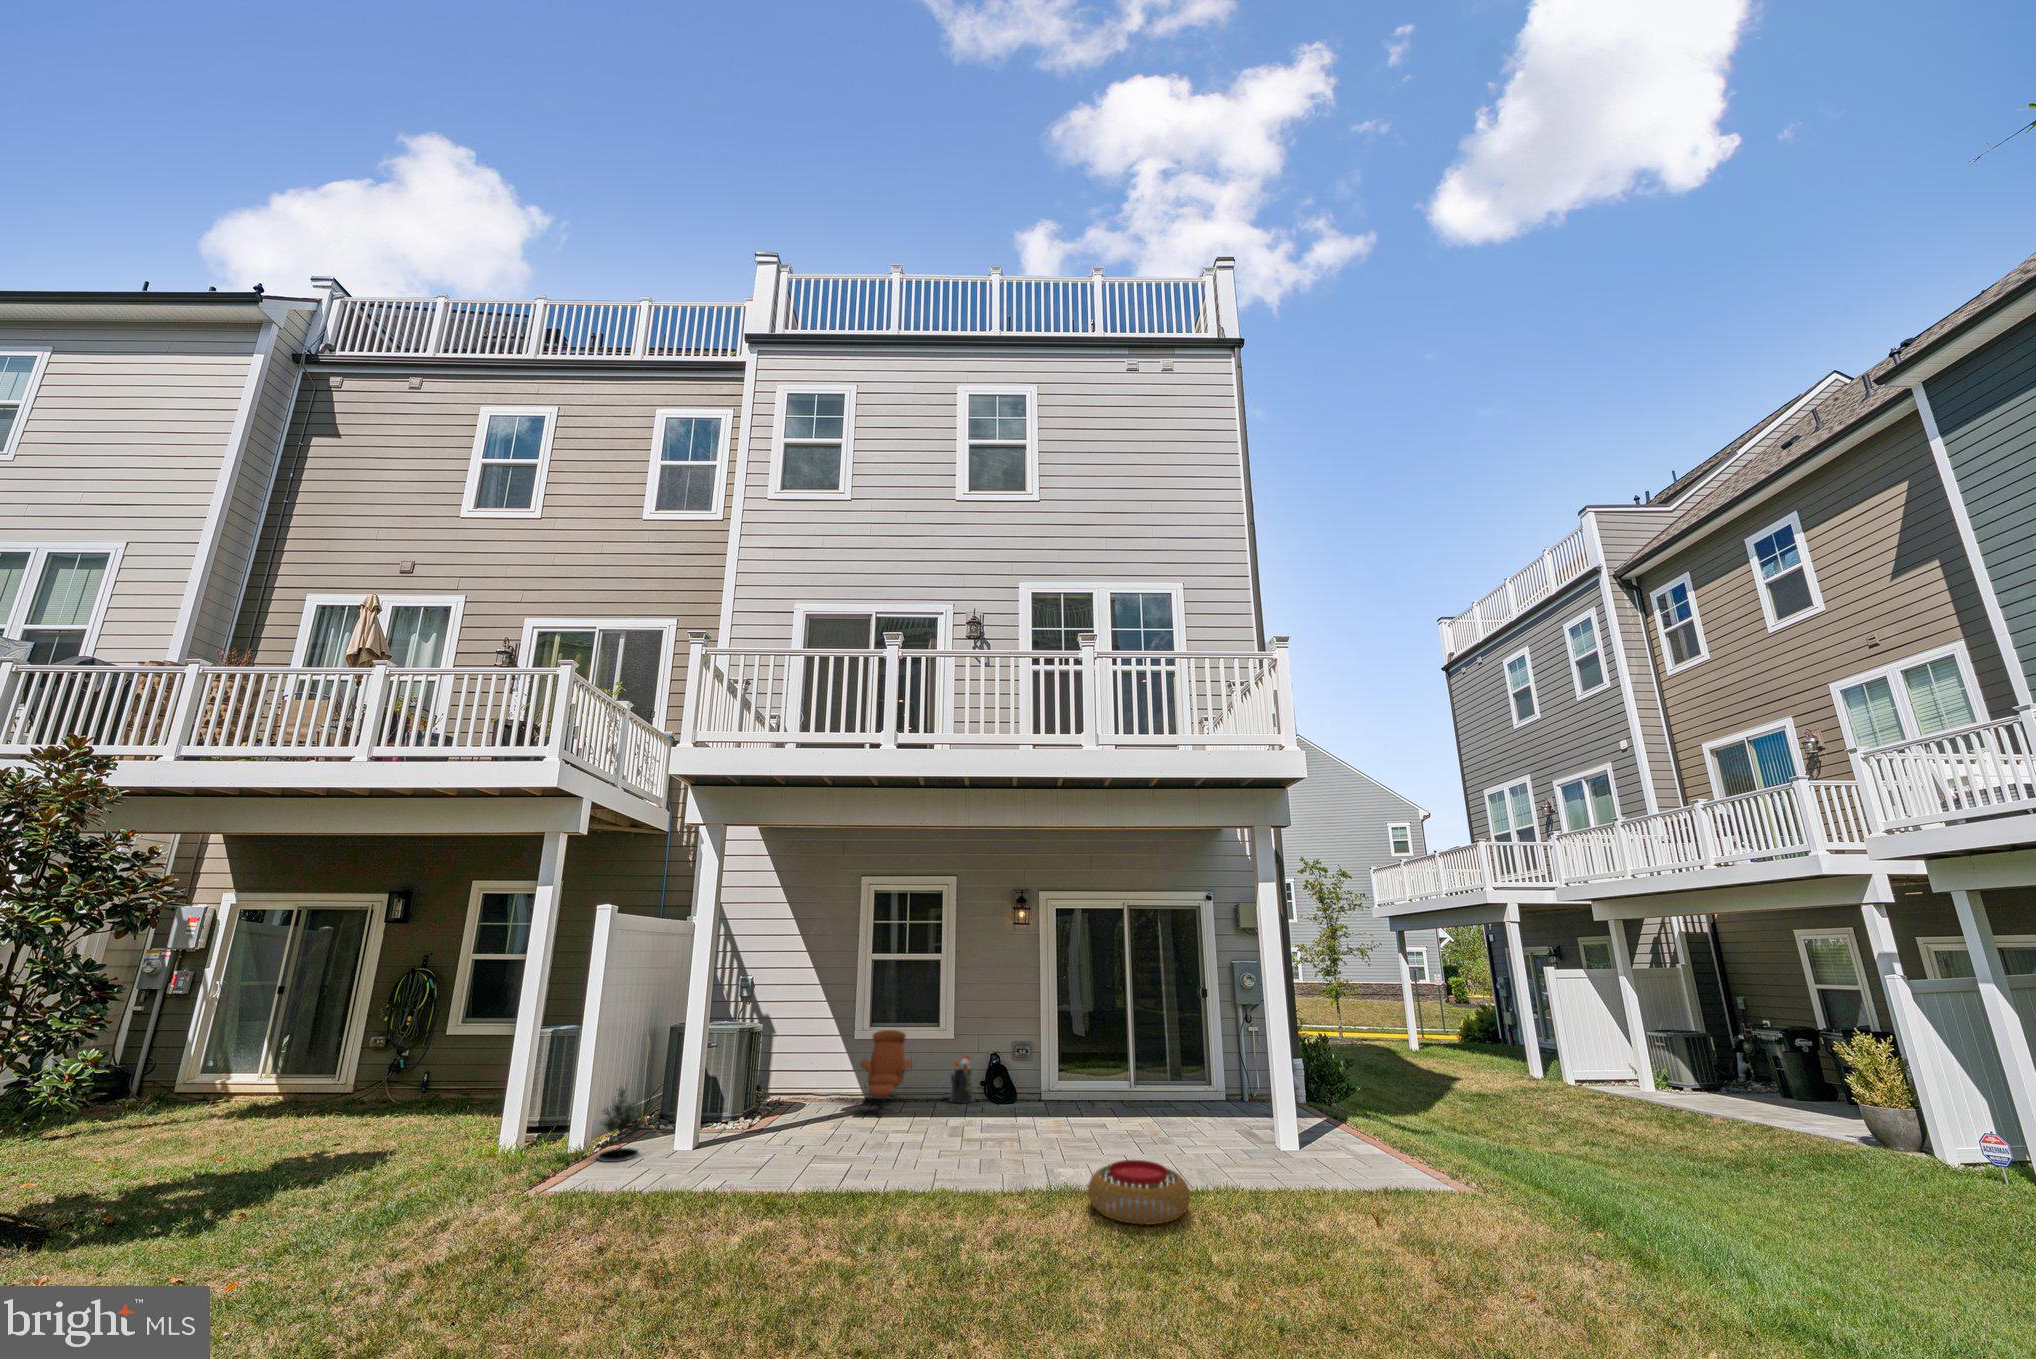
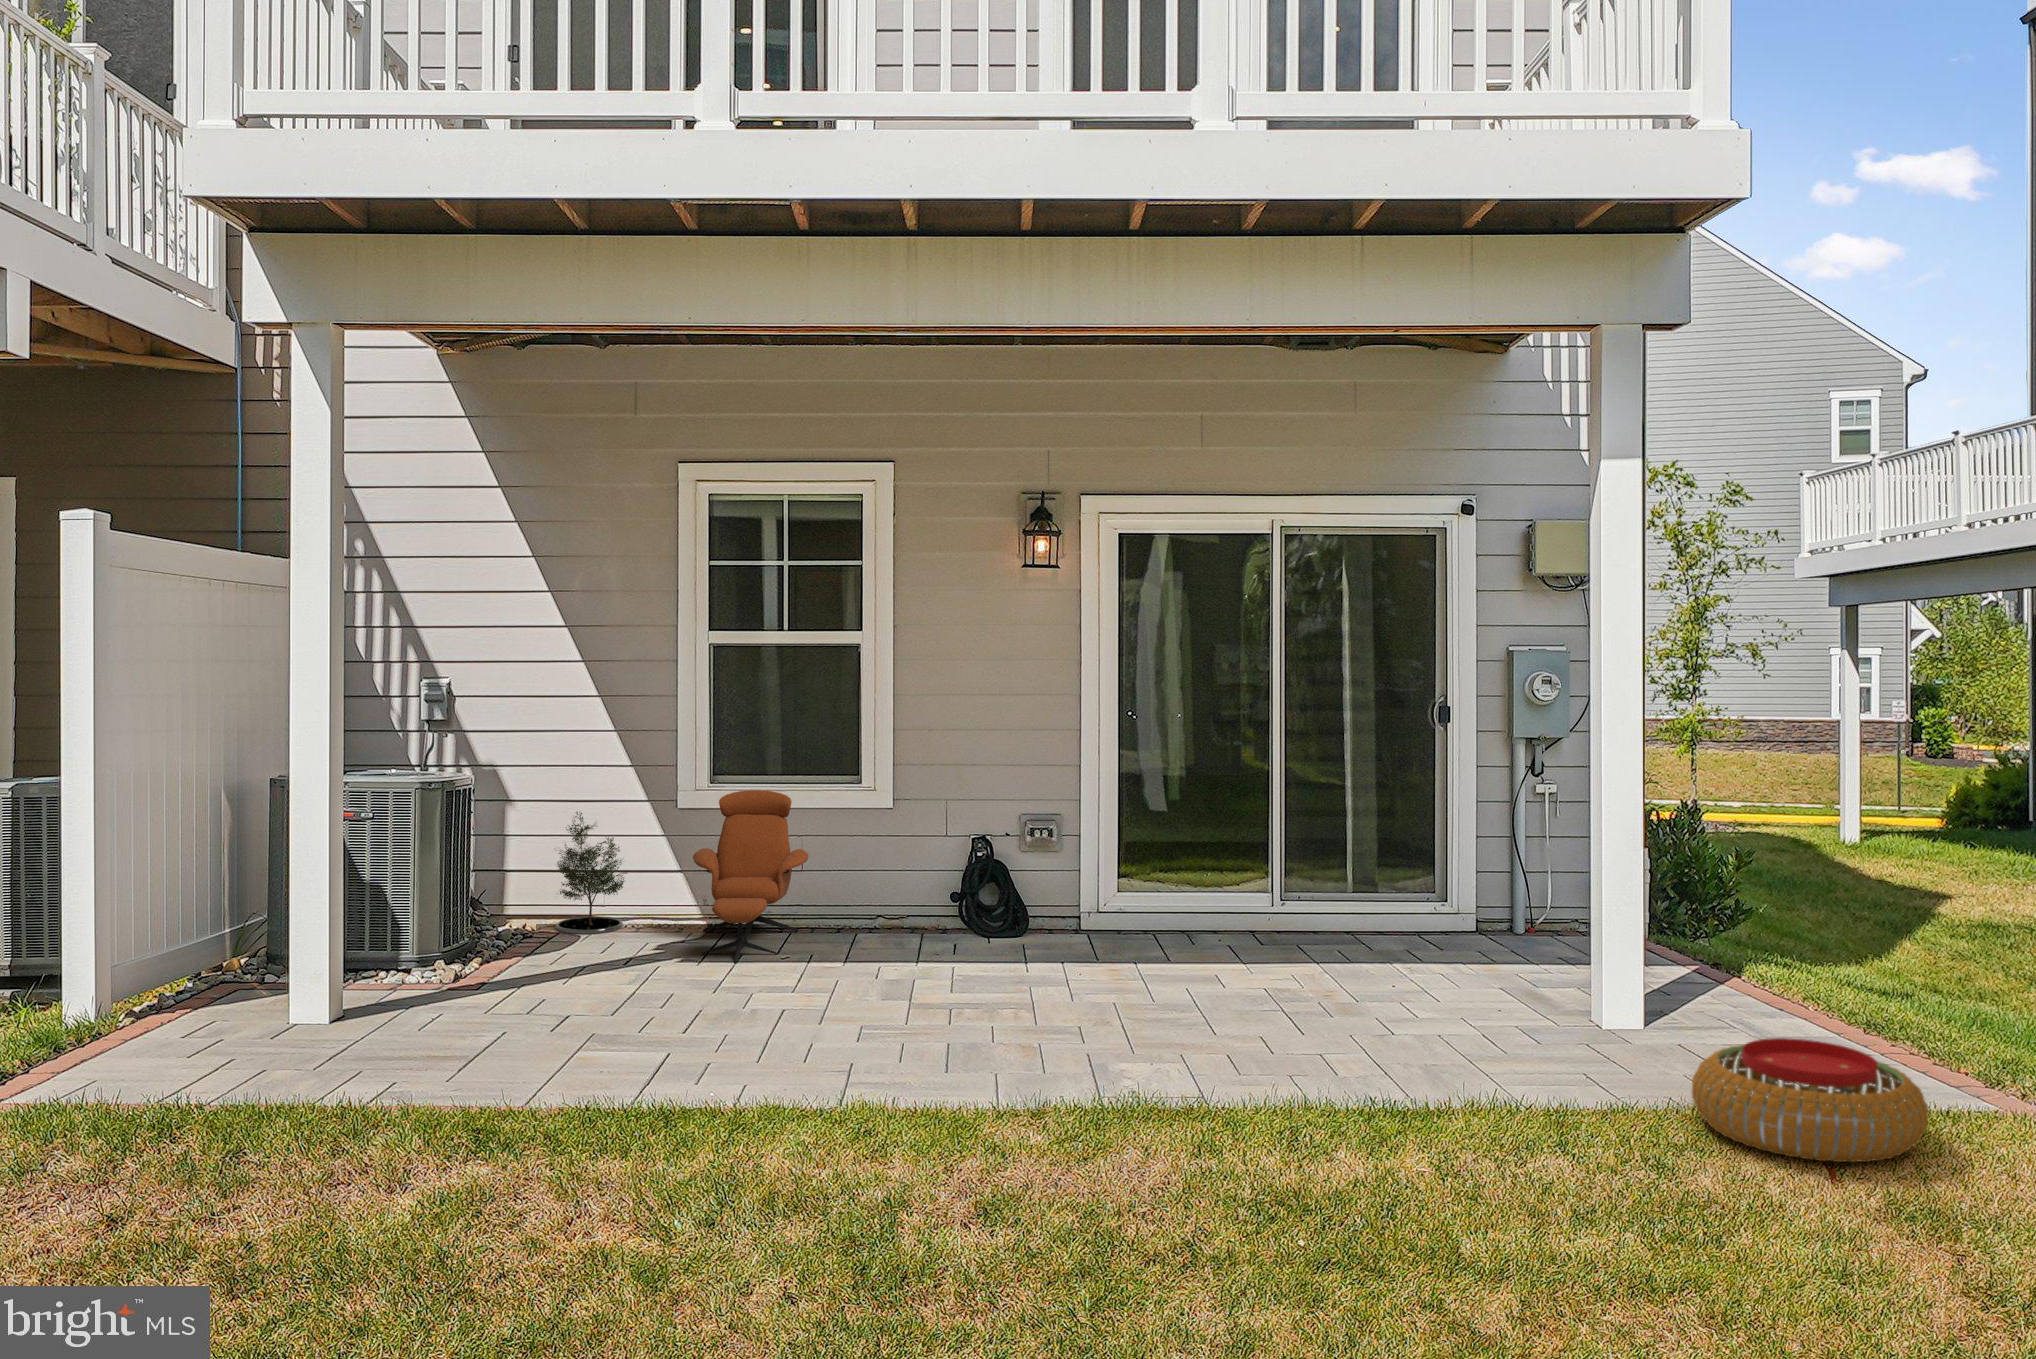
watering can: present [950,1055,973,1103] -> none [887,839,939,935]
potted tree: present [597,1085,645,1162] -> present [556,812,627,934]
pouf: present [1088,1160,1190,1225] -> present [1692,1038,1928,1162]

